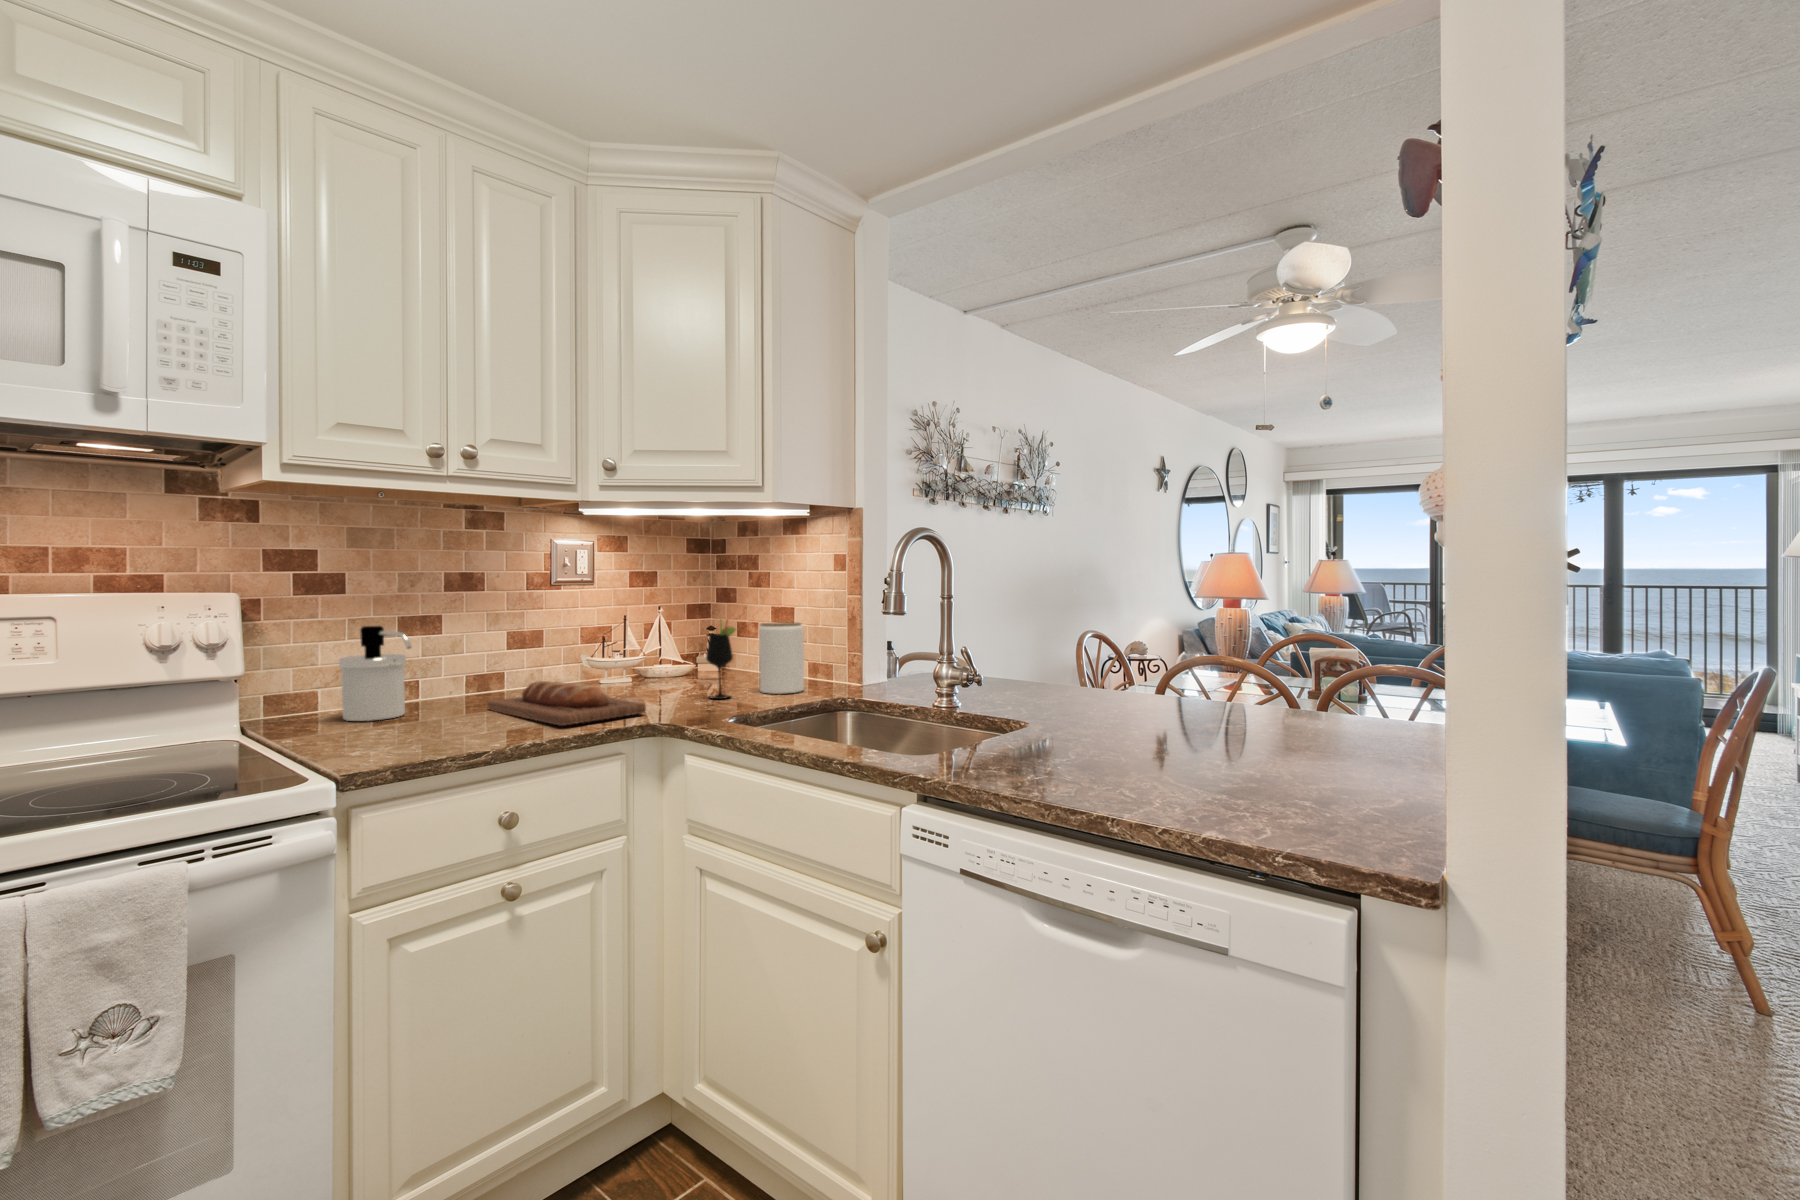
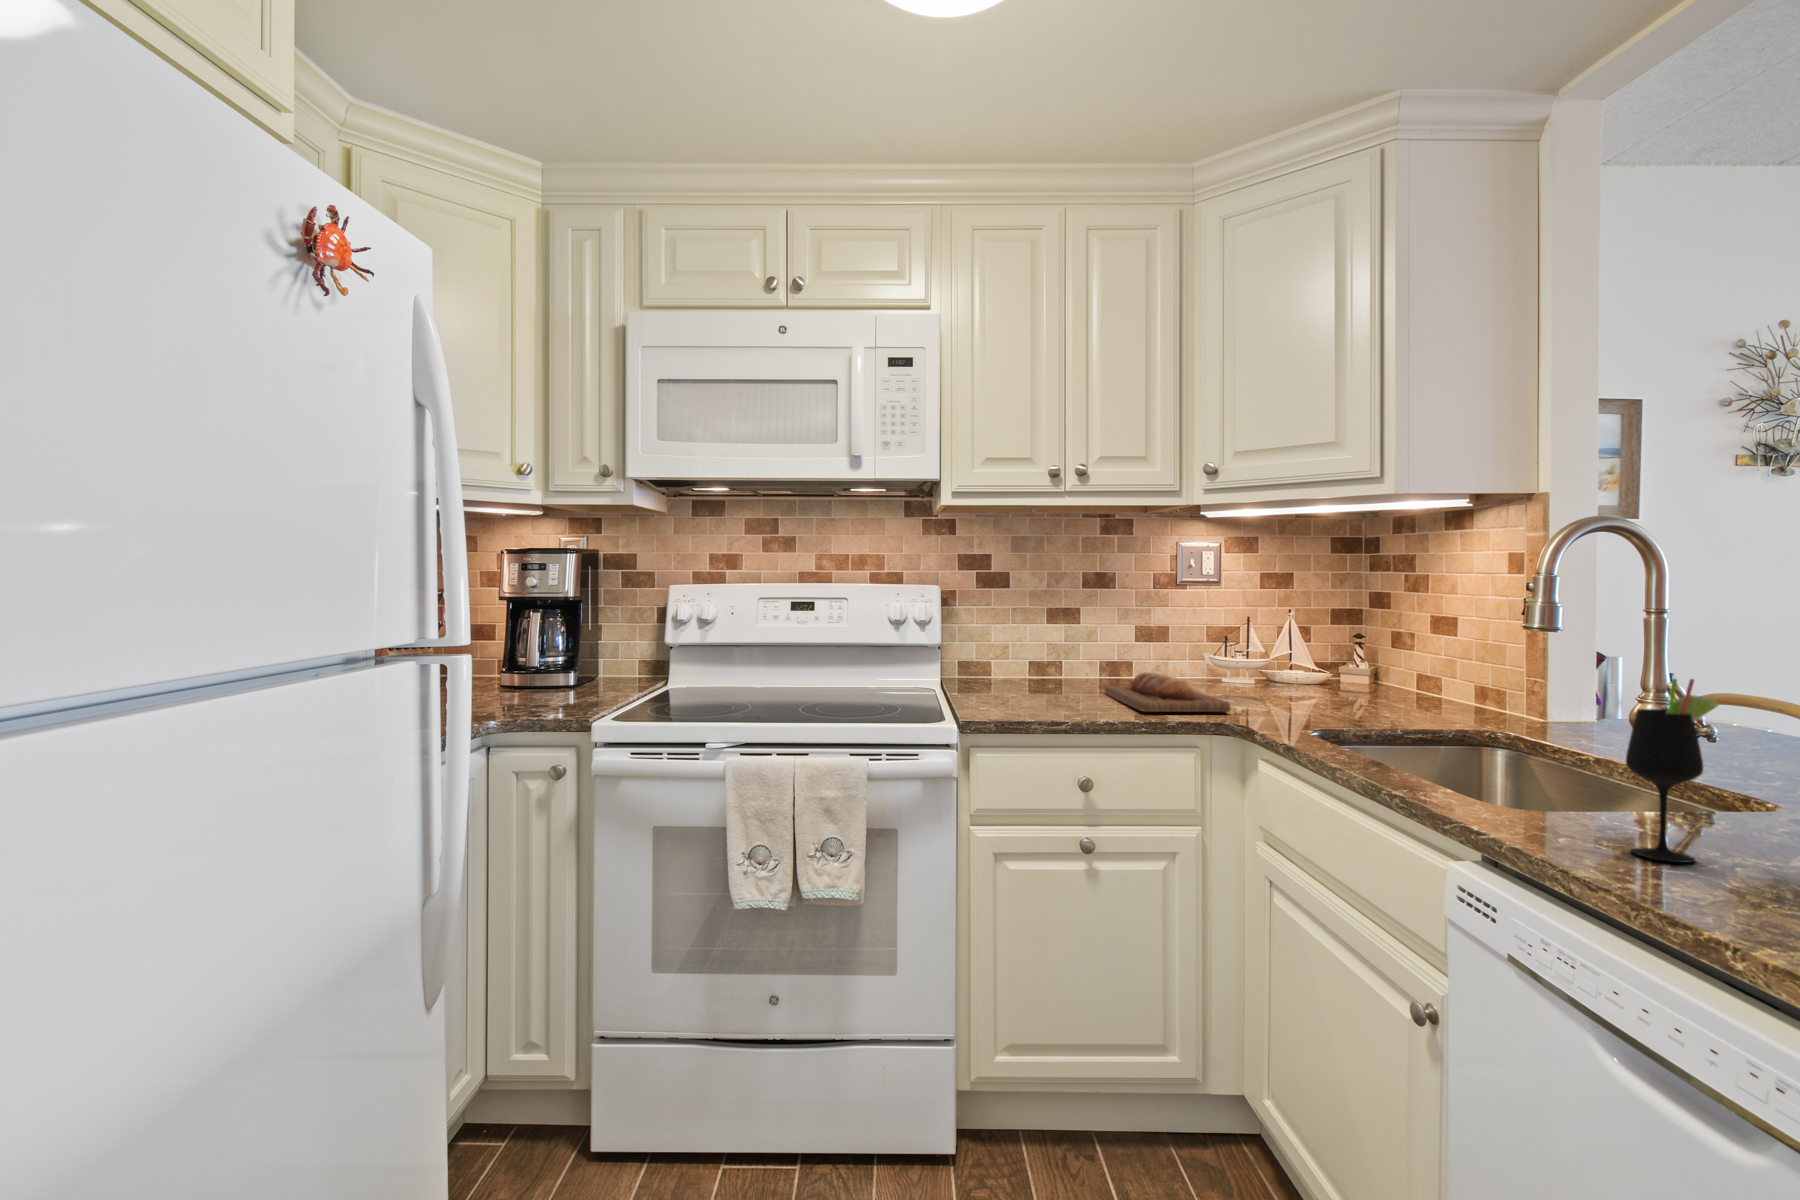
wine glass: present [706,620,736,699] -> present [1626,679,1718,863]
jar: present [759,622,804,694] -> none [1386,631,1447,716]
soap dispenser: present [339,626,411,721] -> none [1000,615,1046,691]

